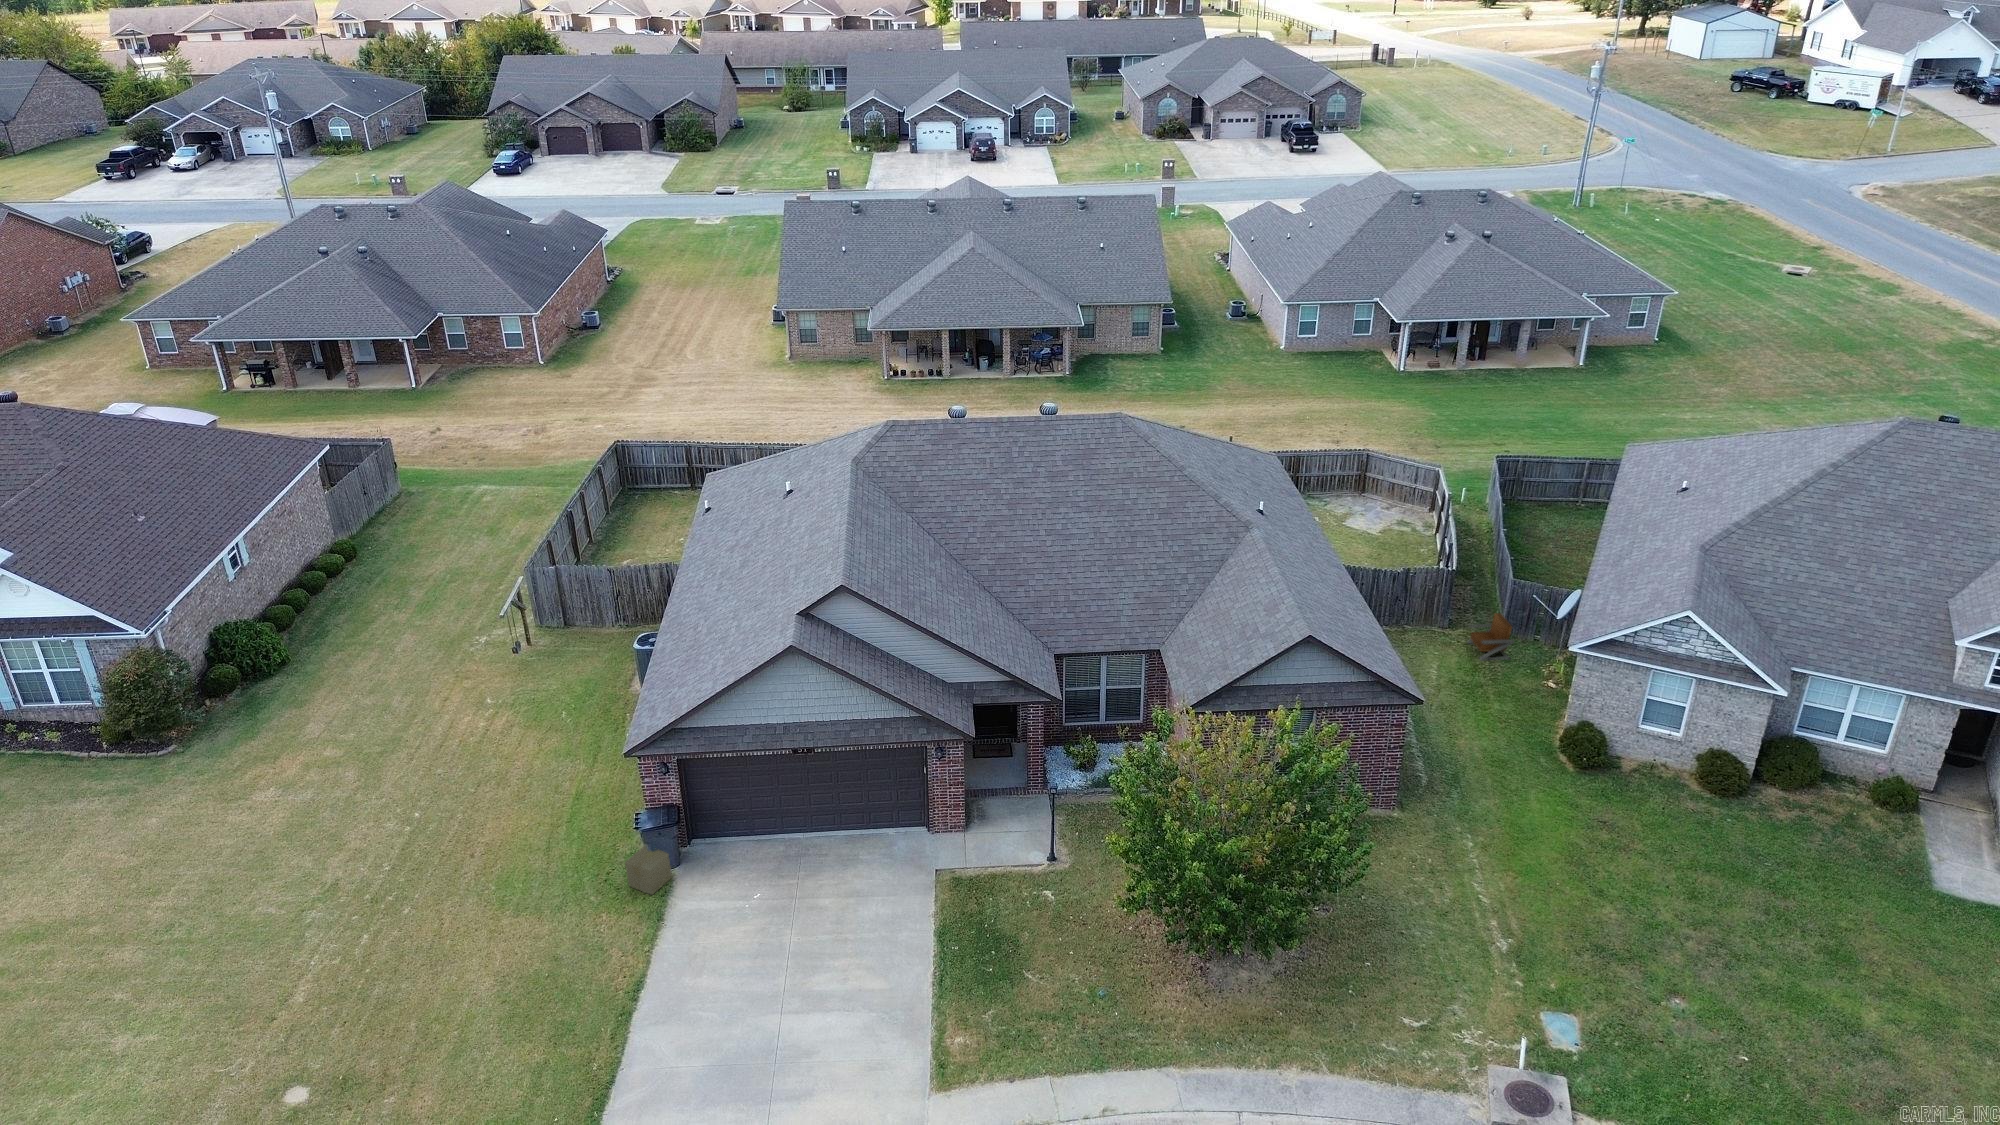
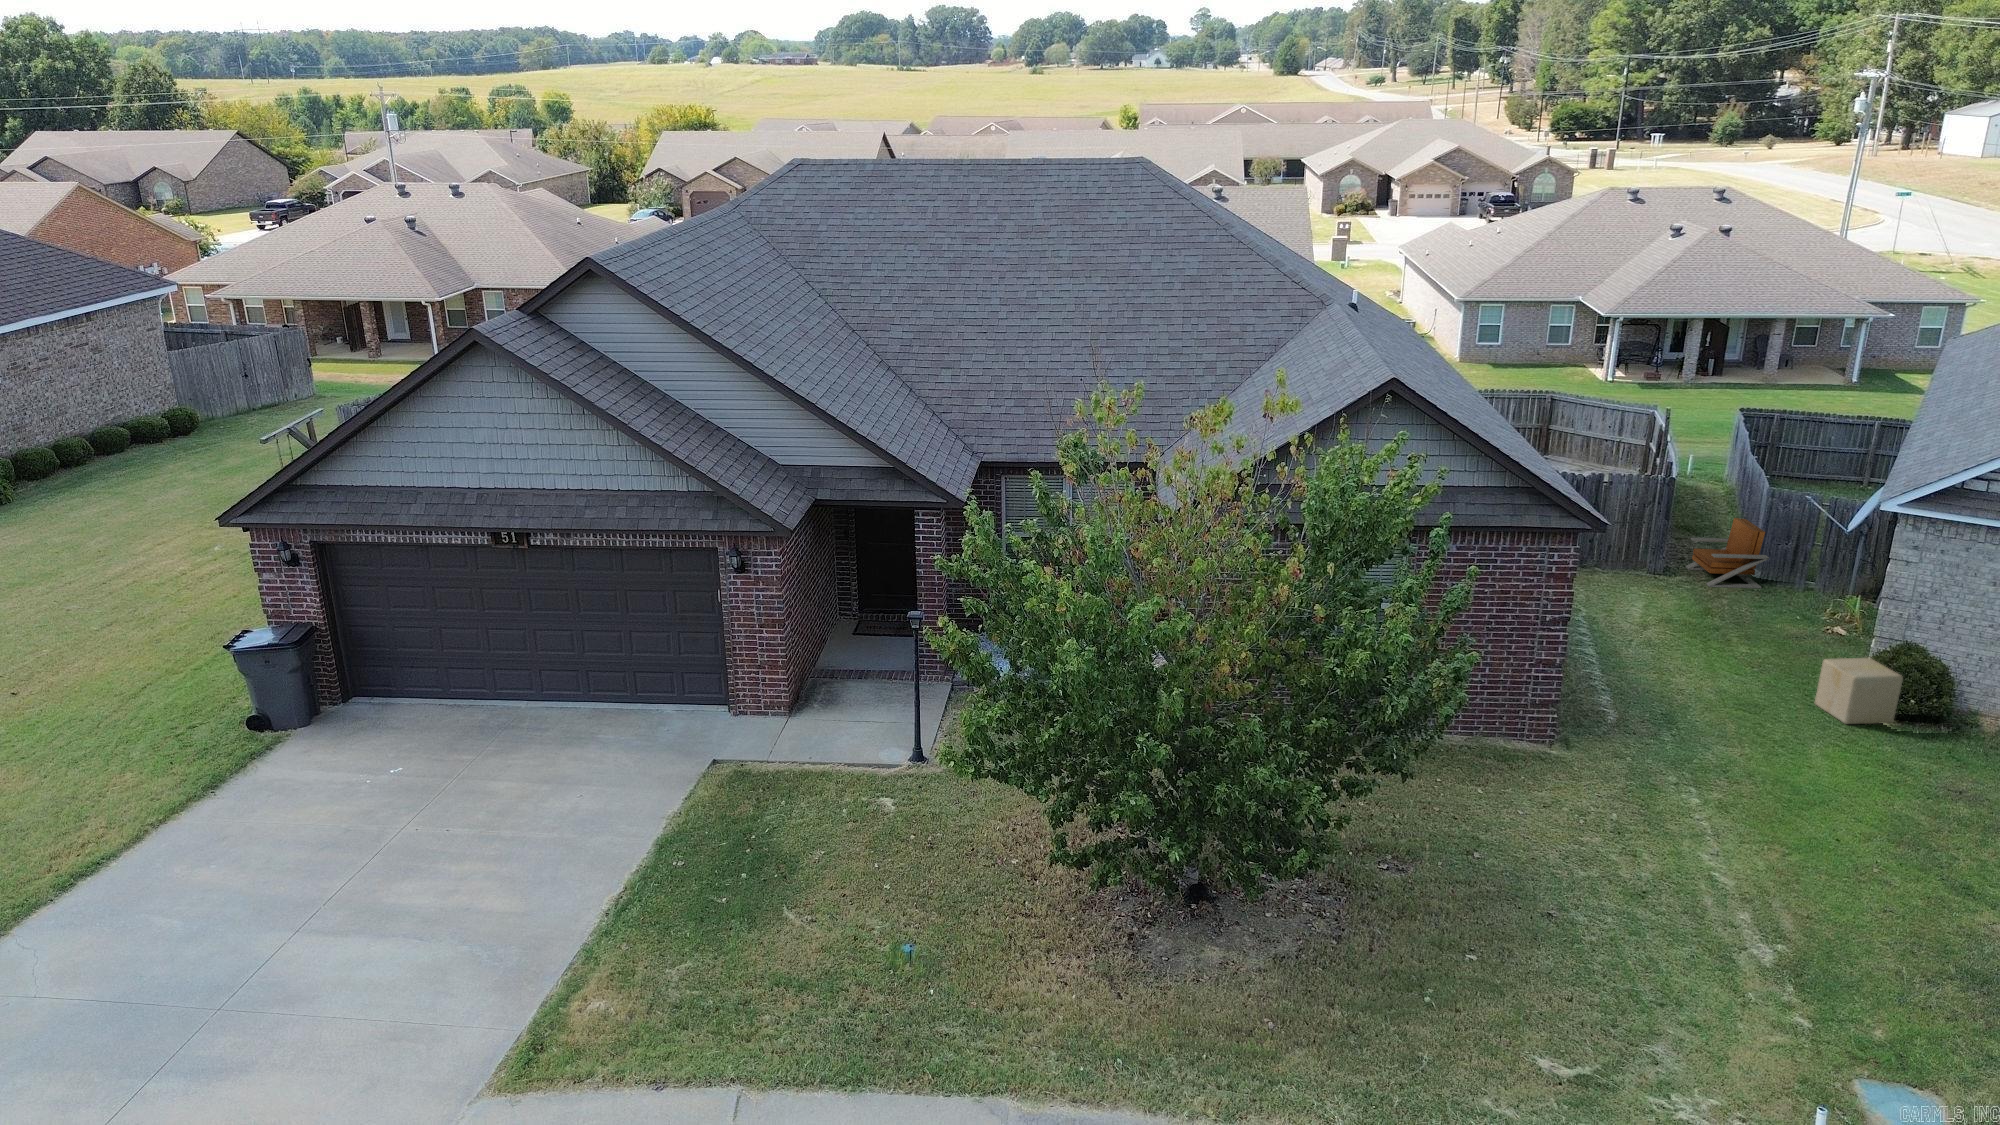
cardboard box: present [625,846,672,895] -> present [1815,658,1903,724]

